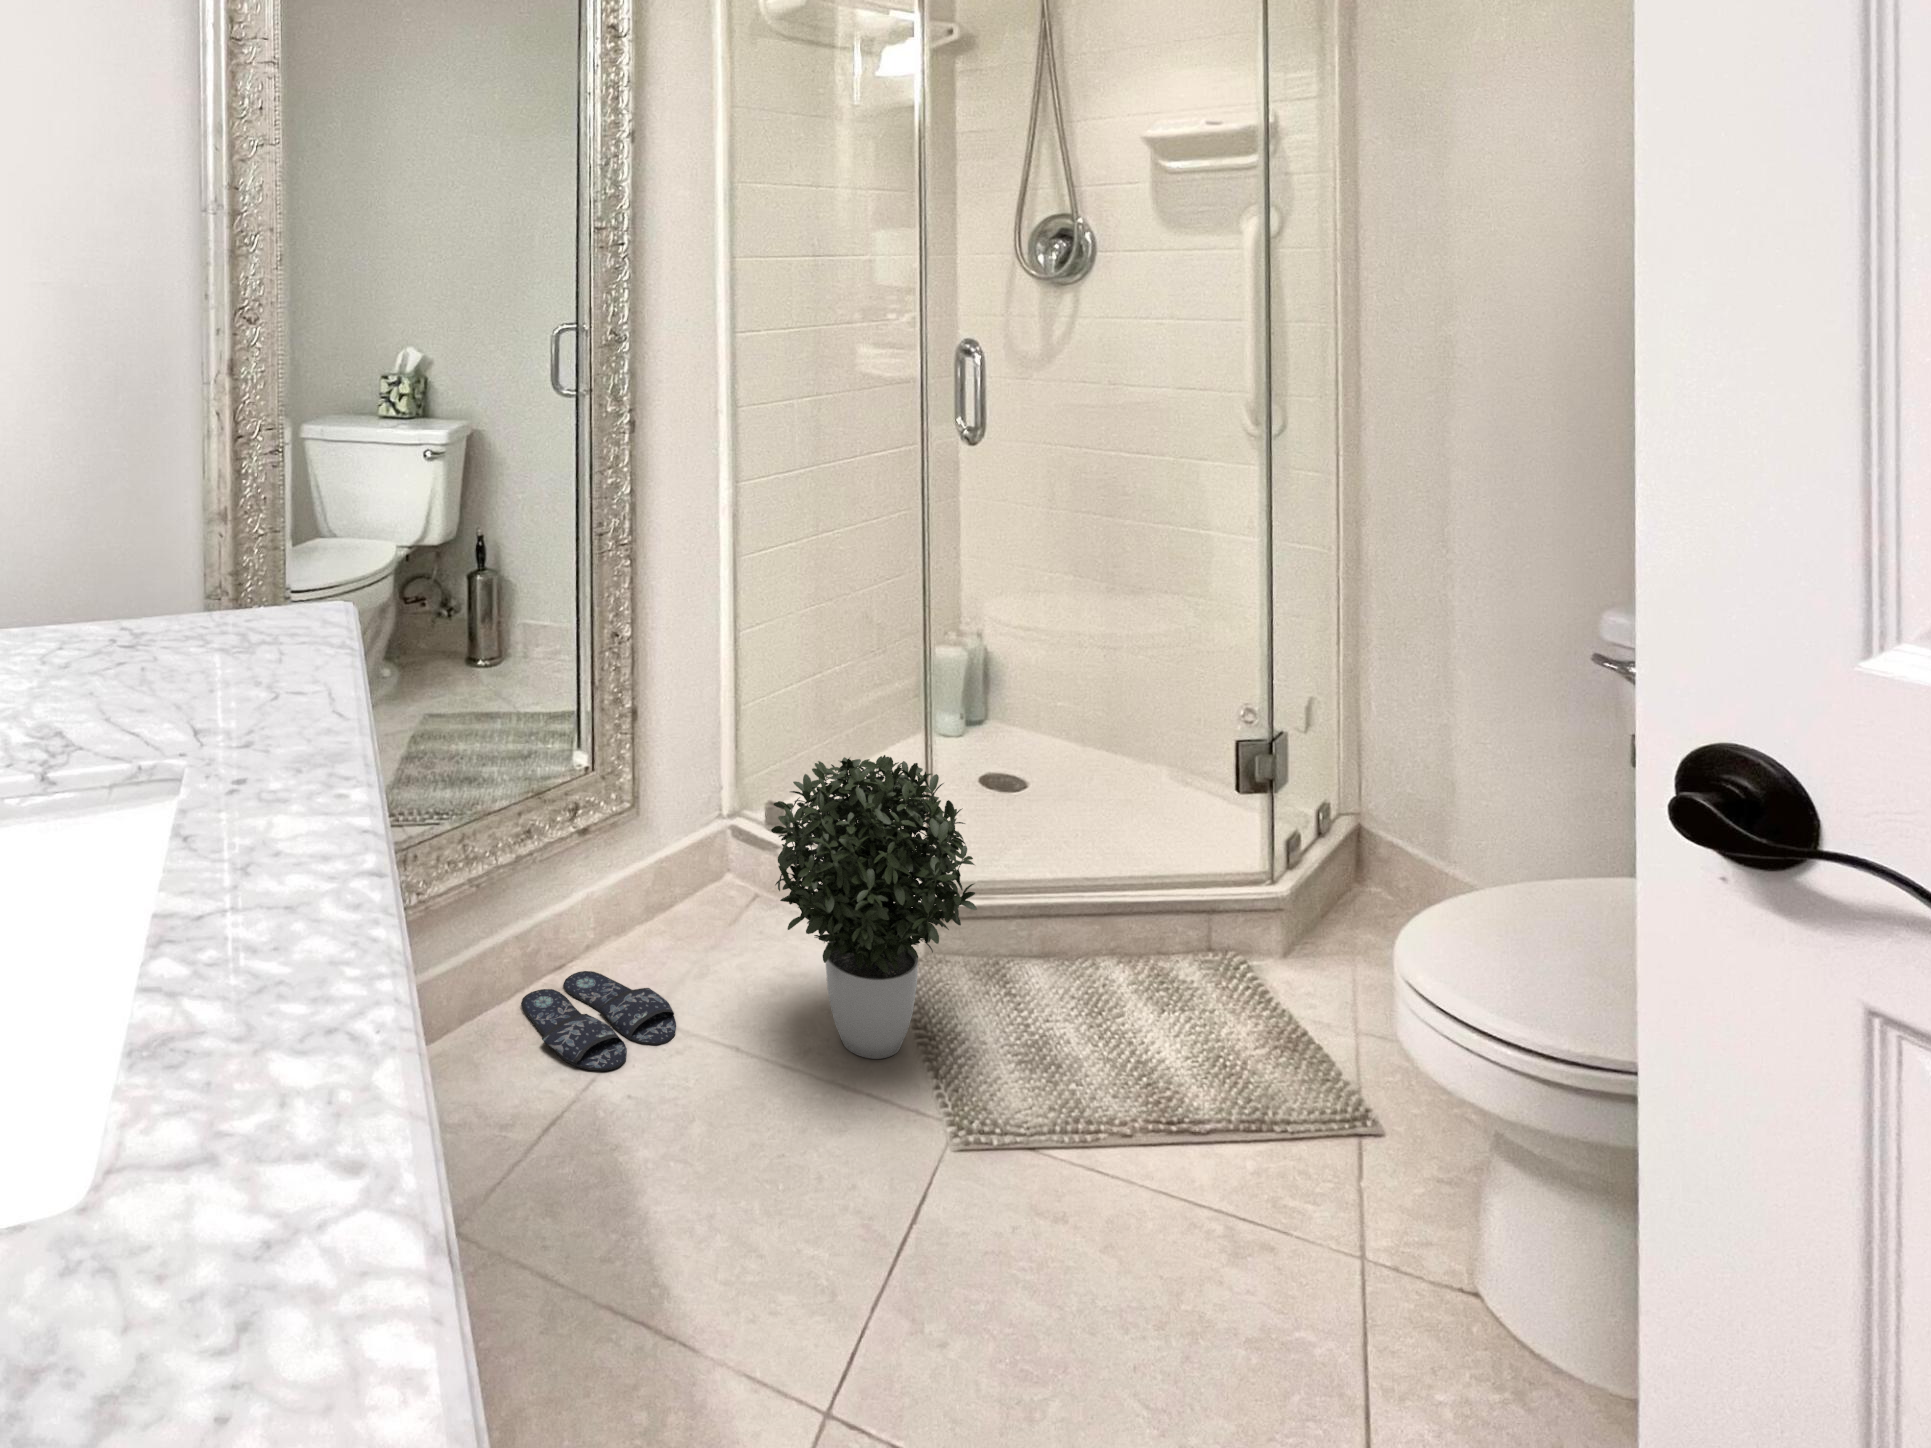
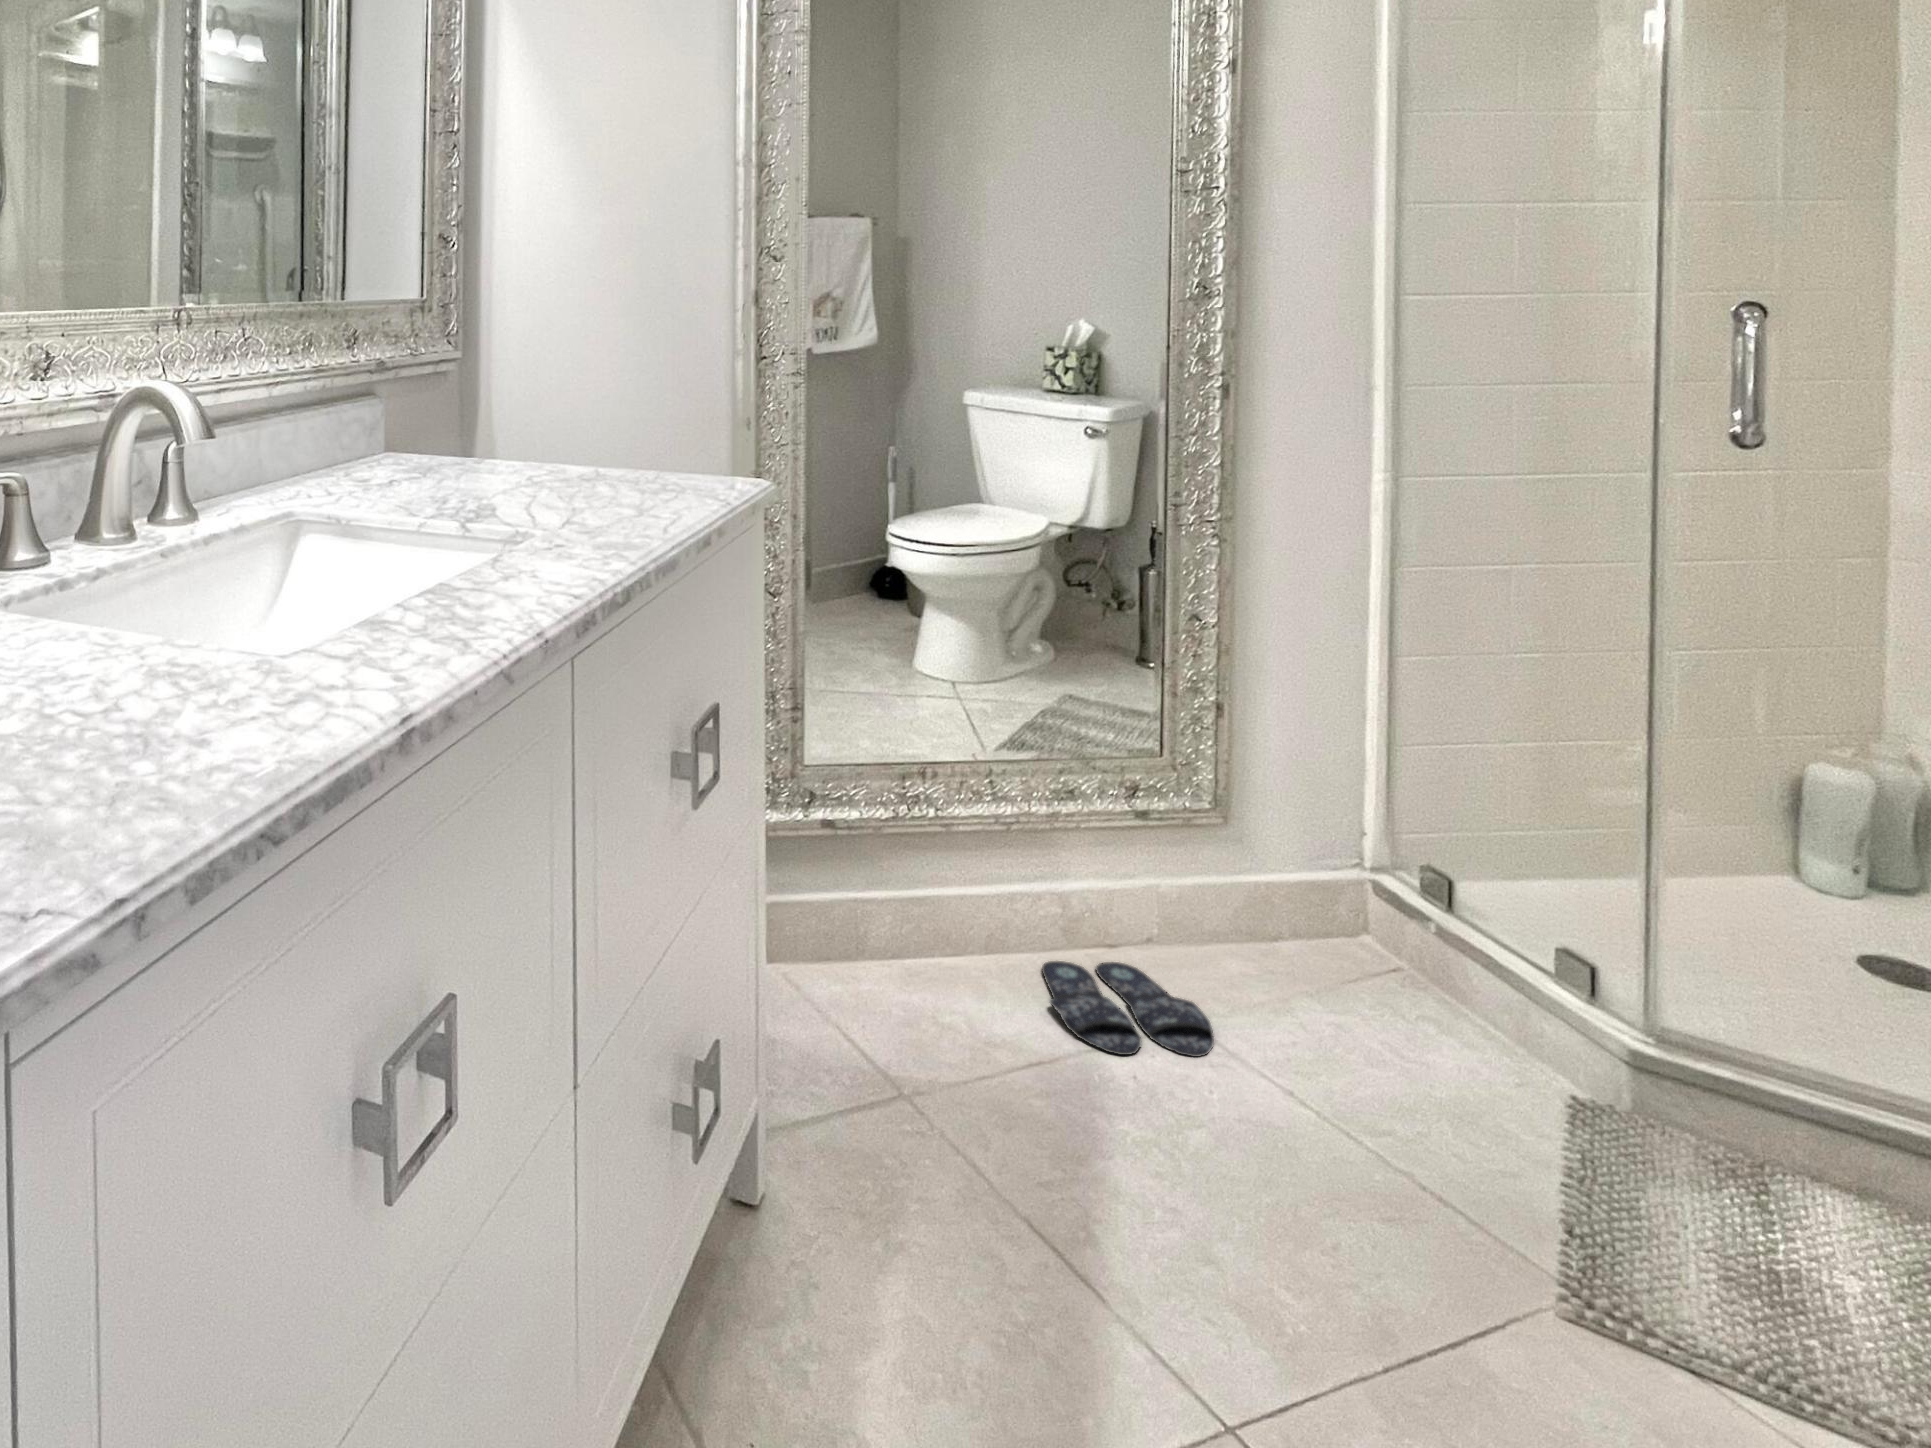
potted plant: present [771,755,977,1059] -> none [1343,795,1665,1185]

